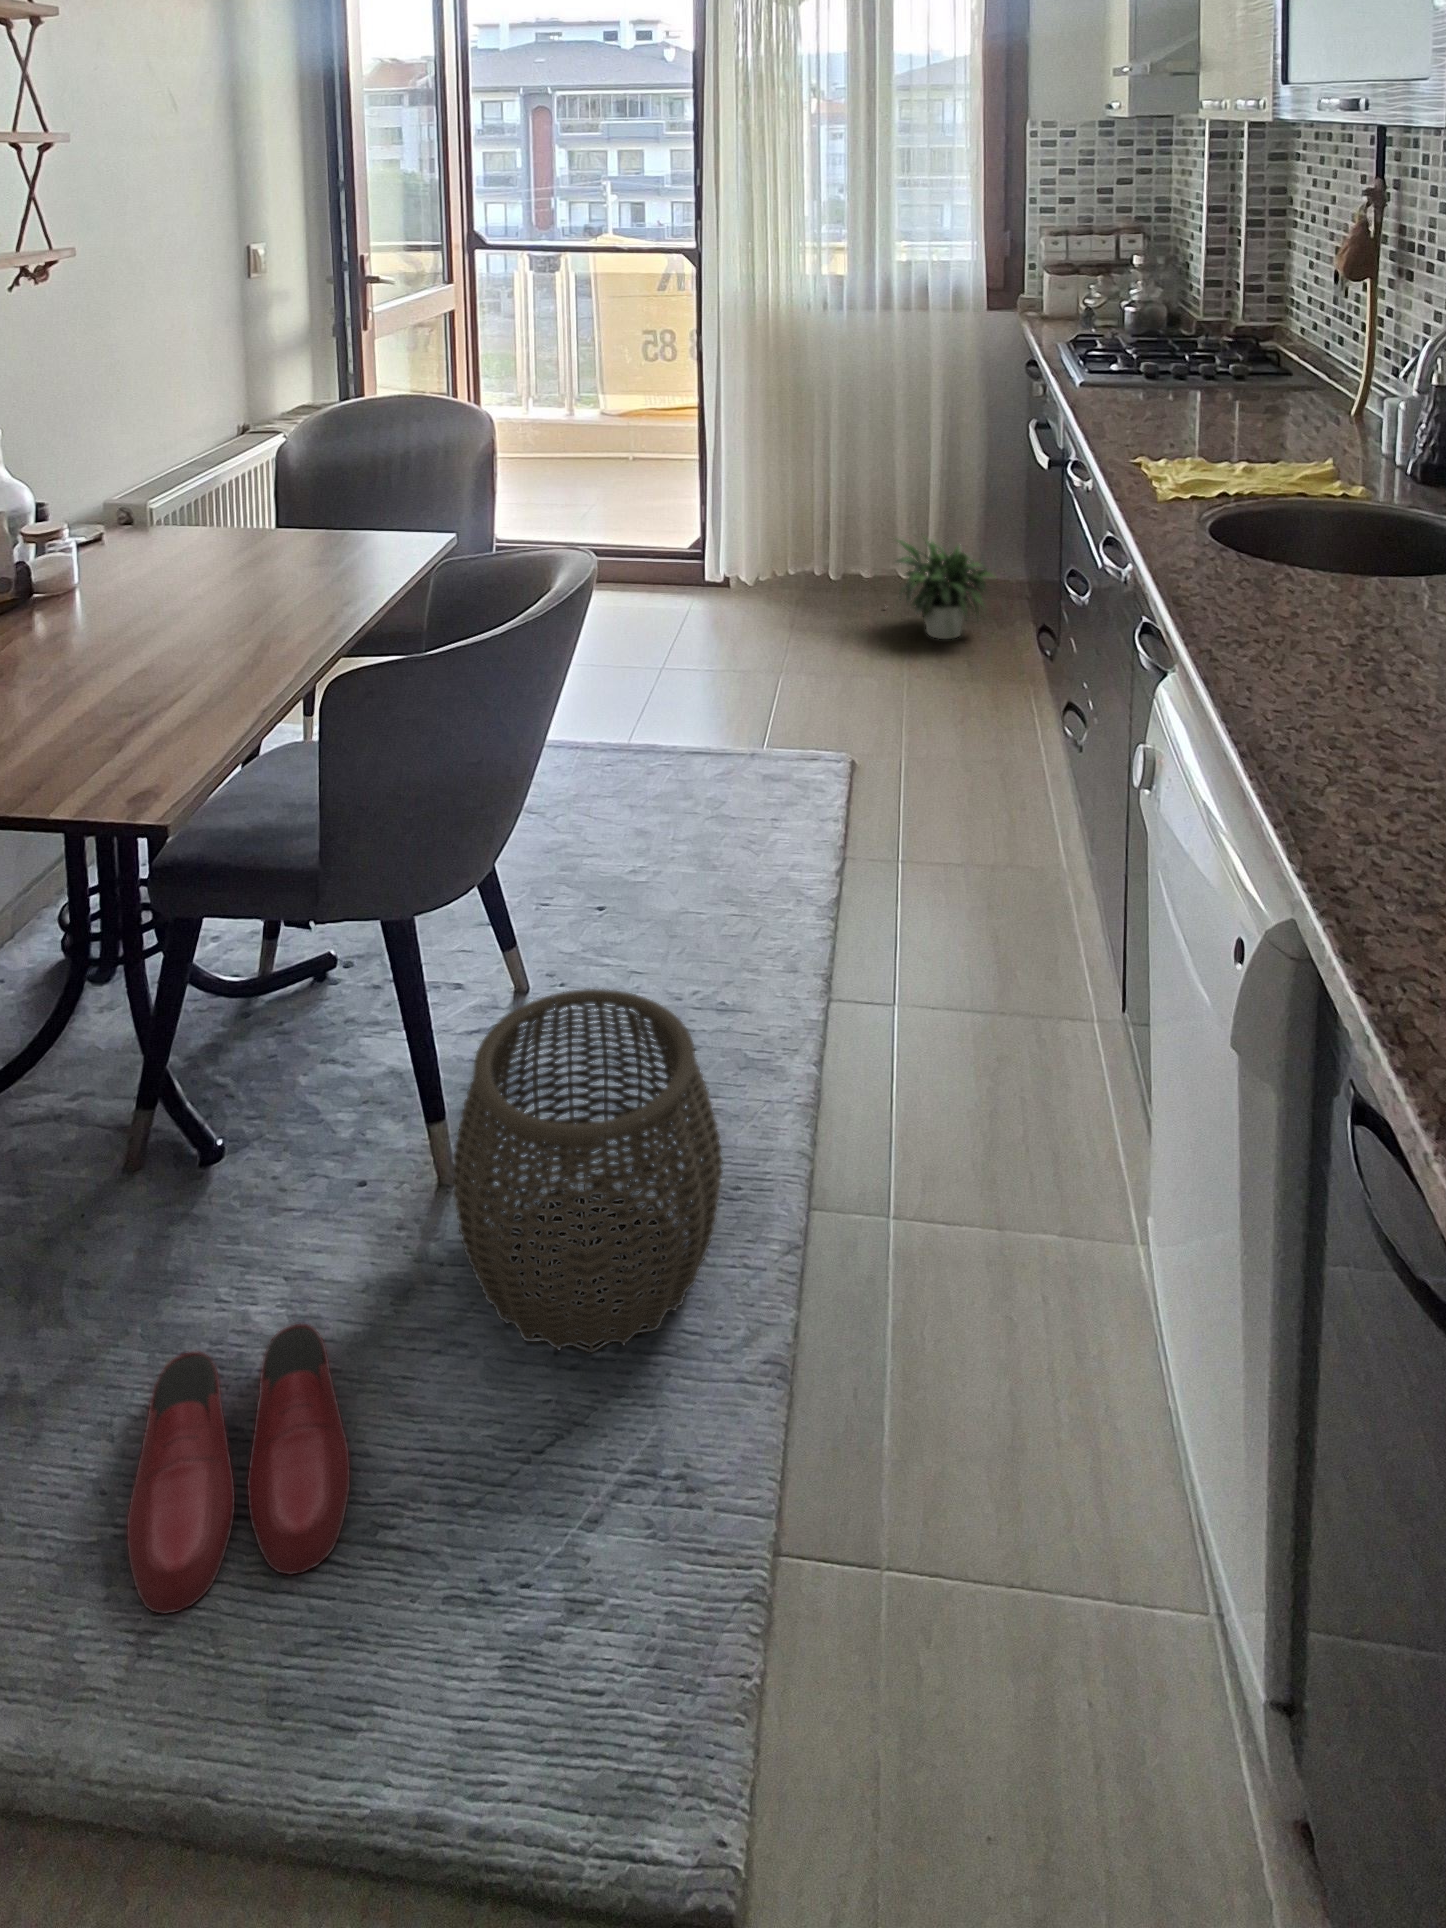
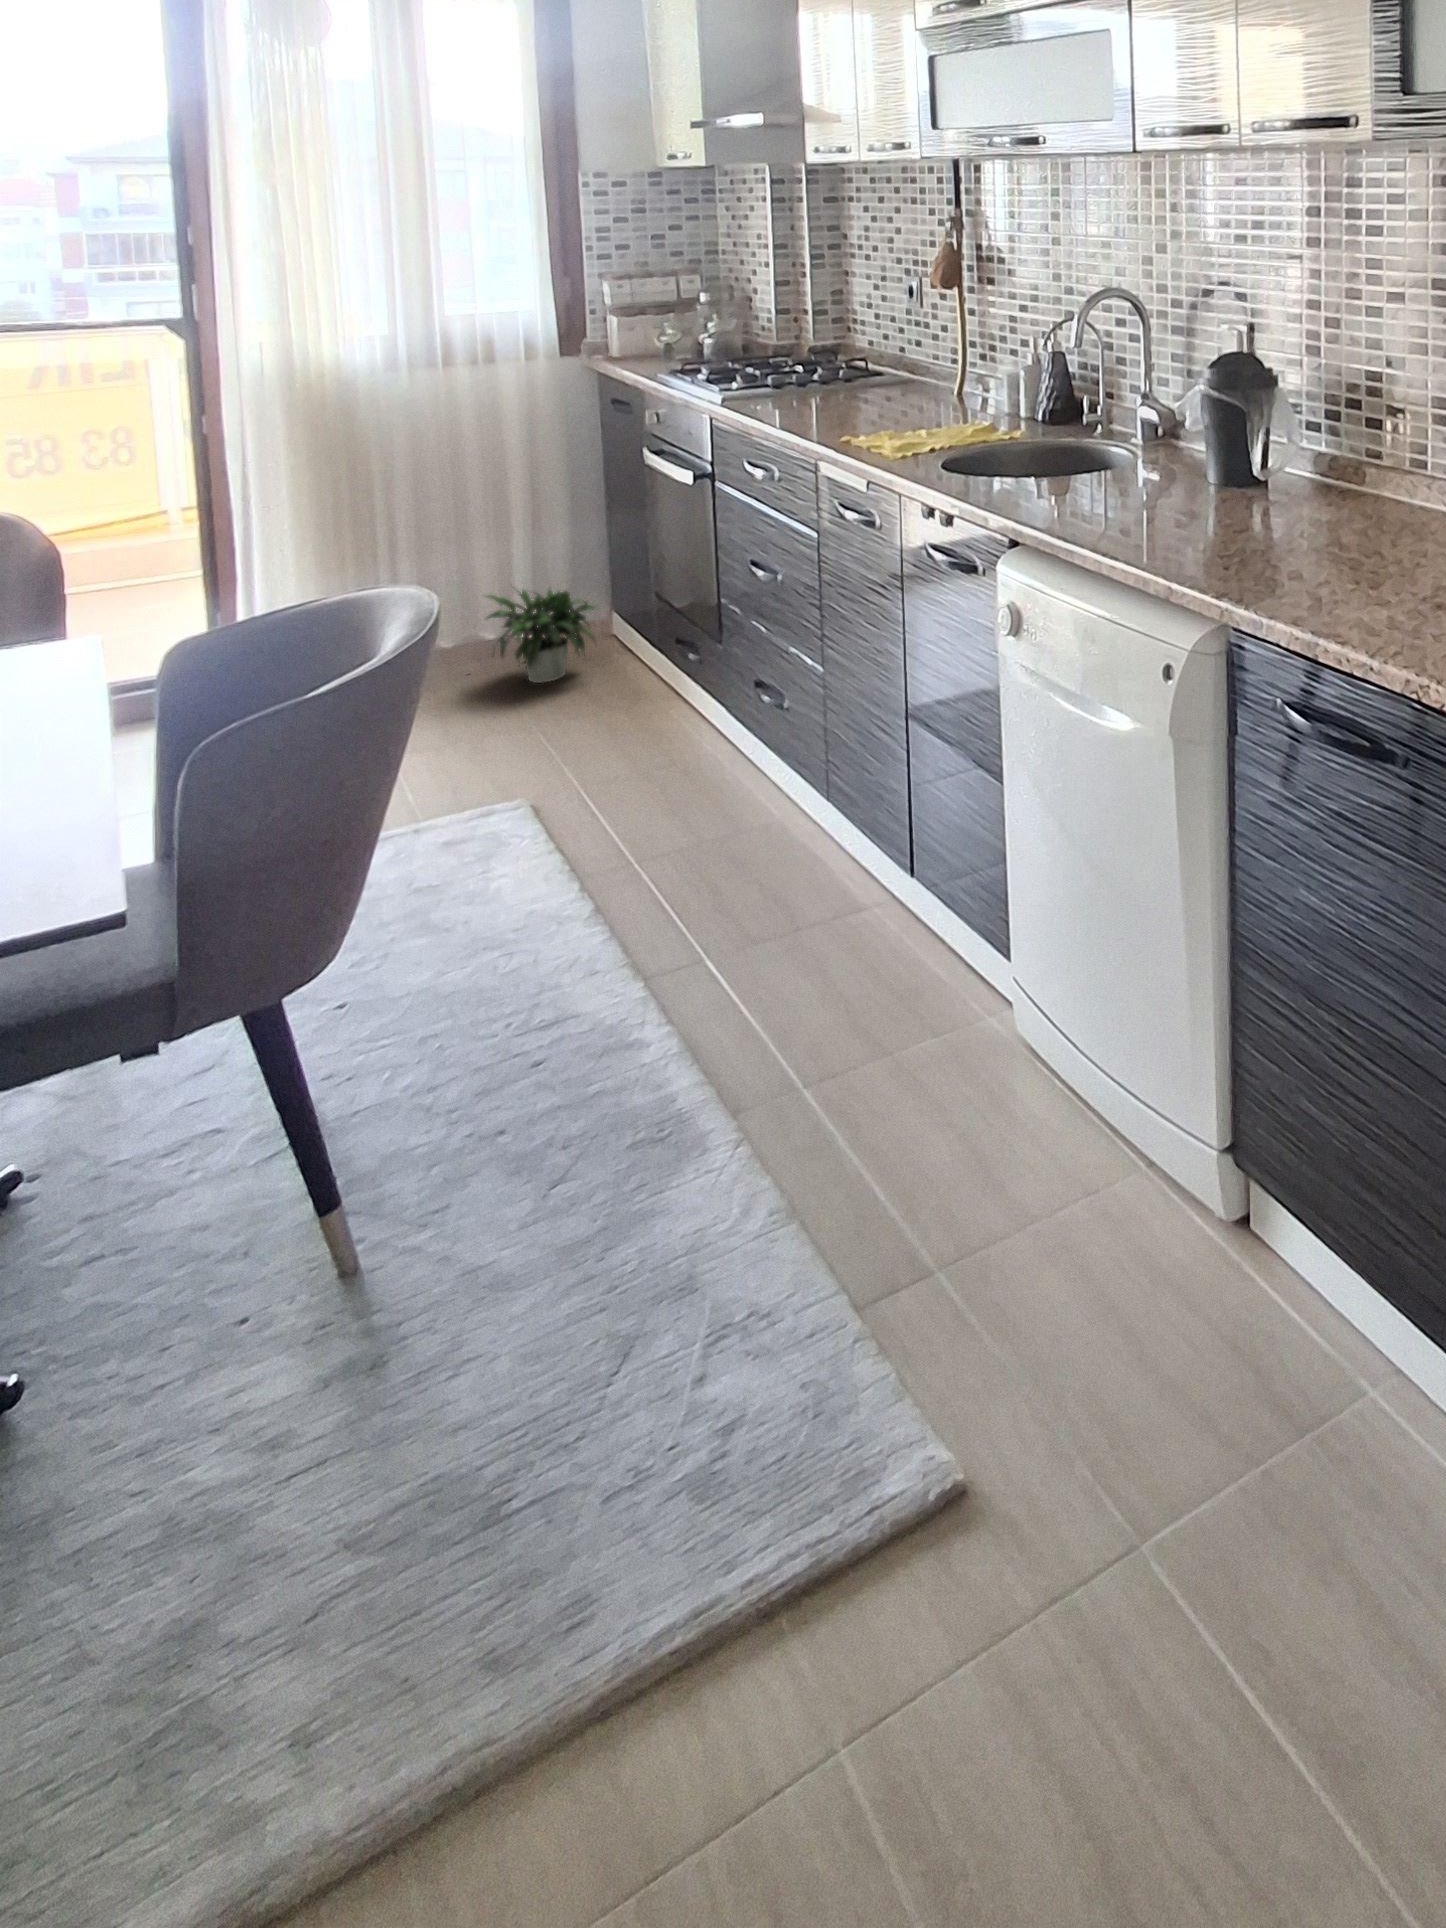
woven basket: present [452,989,723,1352] -> none [402,986,693,1337]
slippers: present [127,1324,350,1614] -> none [127,1457,463,1763]

